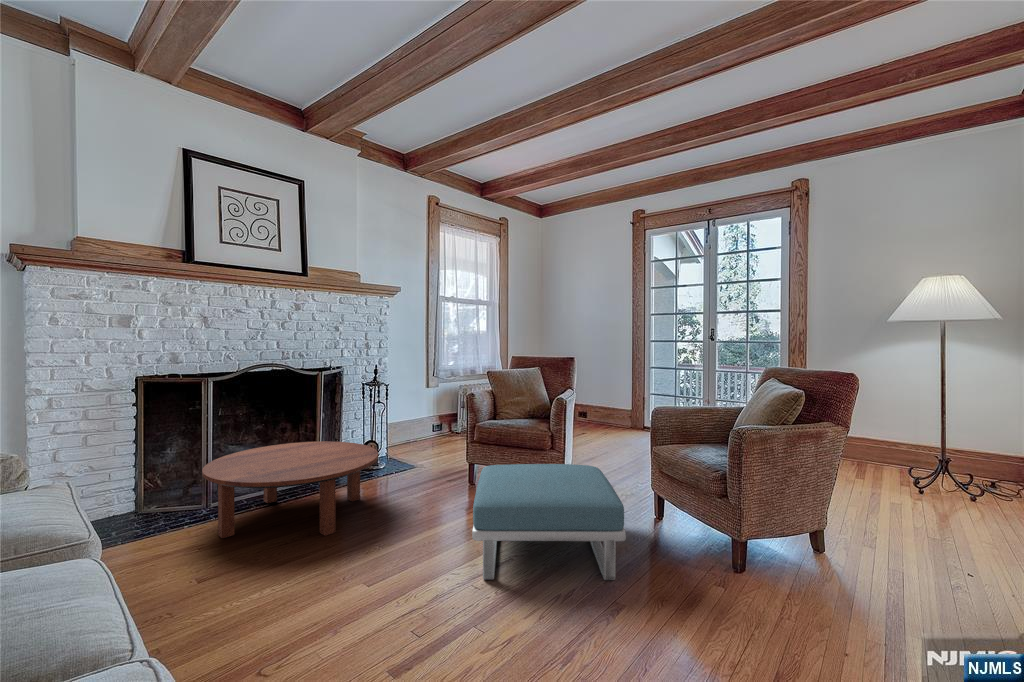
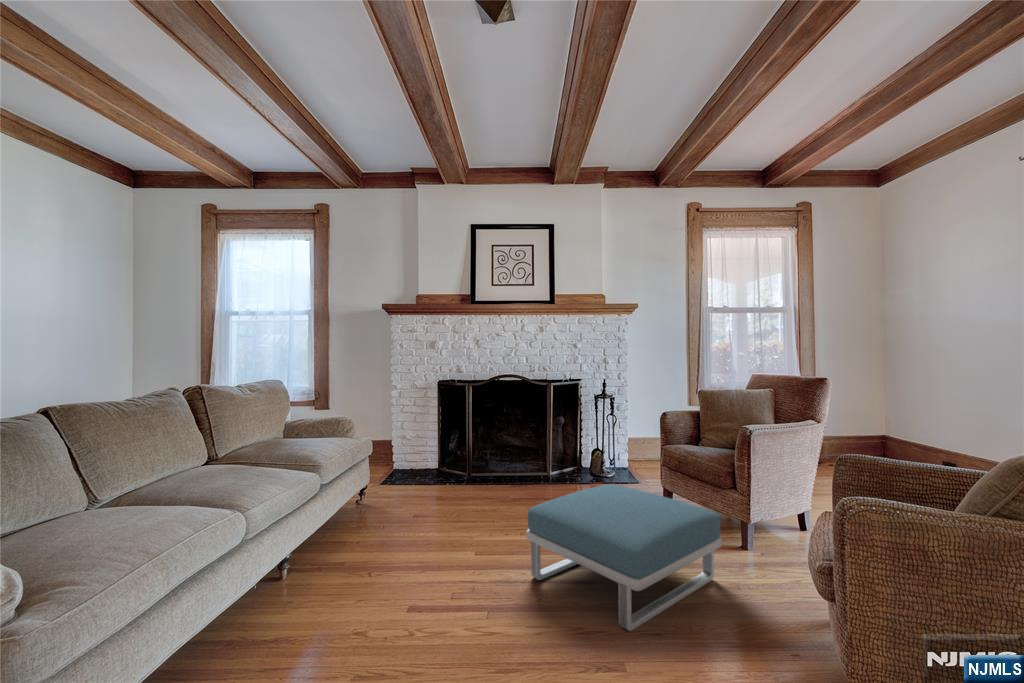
coffee table: present [202,441,378,538] -> none [444,437,565,510]

